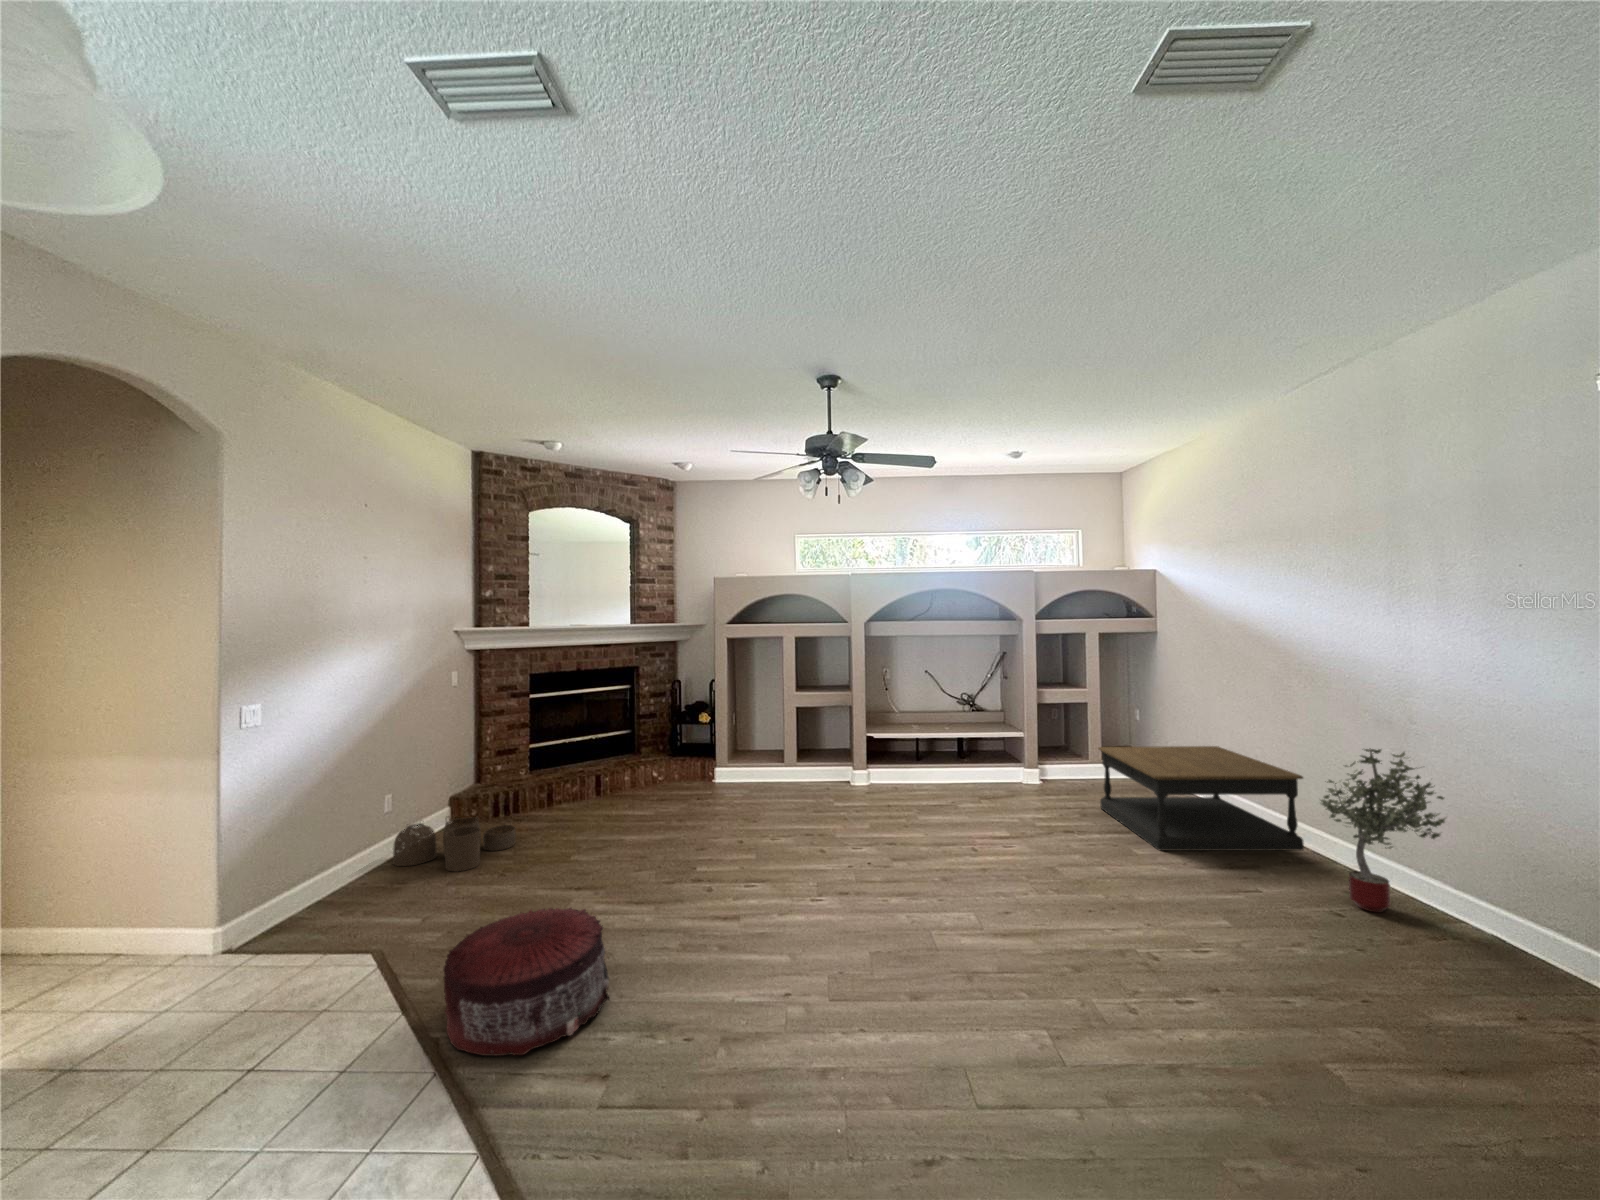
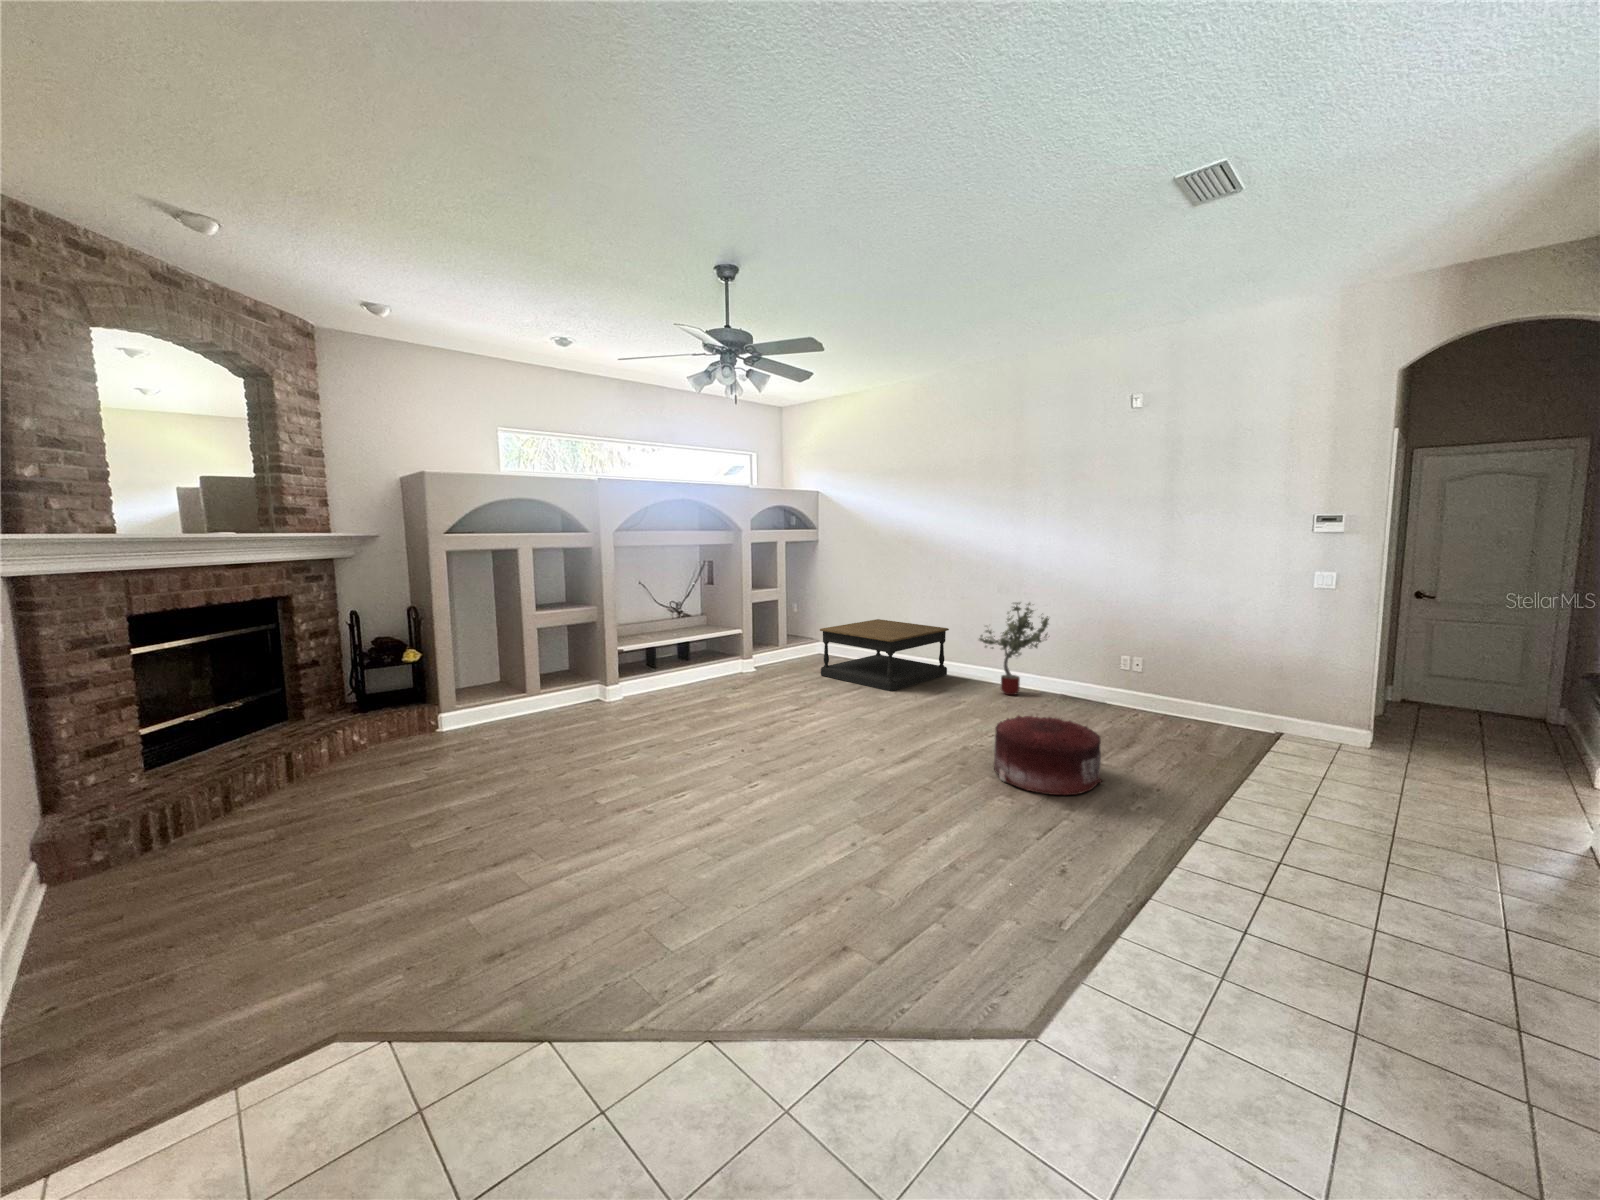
woven basket: present [393,817,516,871] -> none [30,835,274,972]
pouf: present [443,908,609,1056] -> present [994,715,1102,795]

